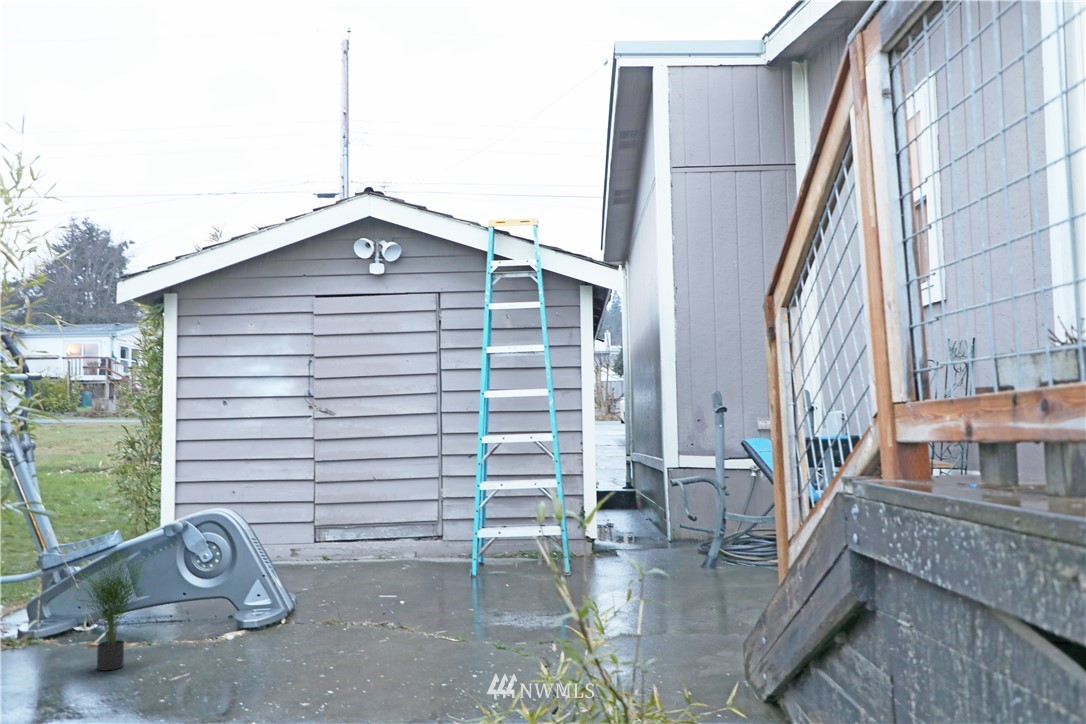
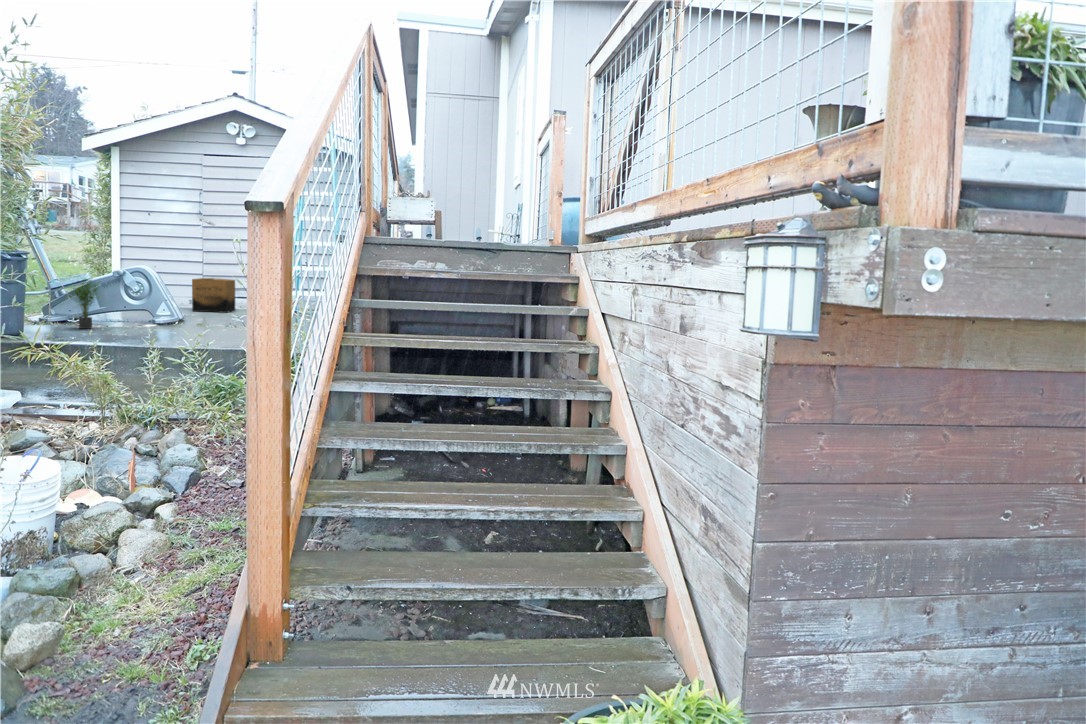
cardboard box: none [296,505,365,572] -> present [192,278,235,313]

